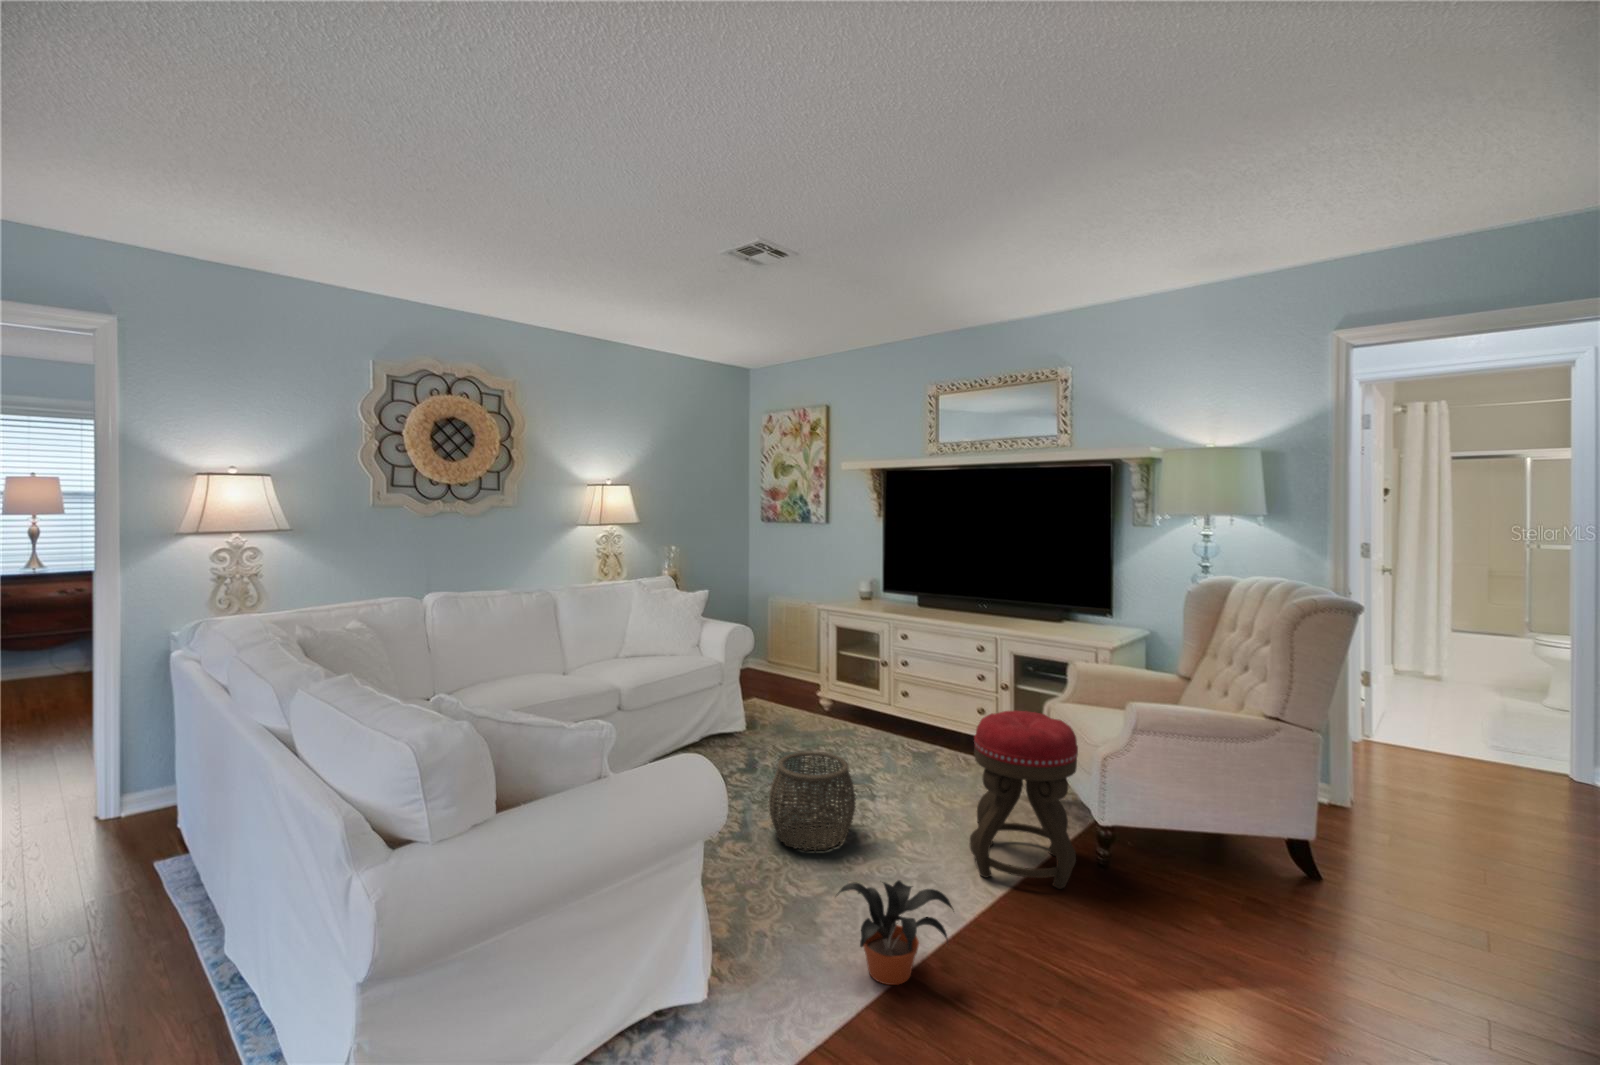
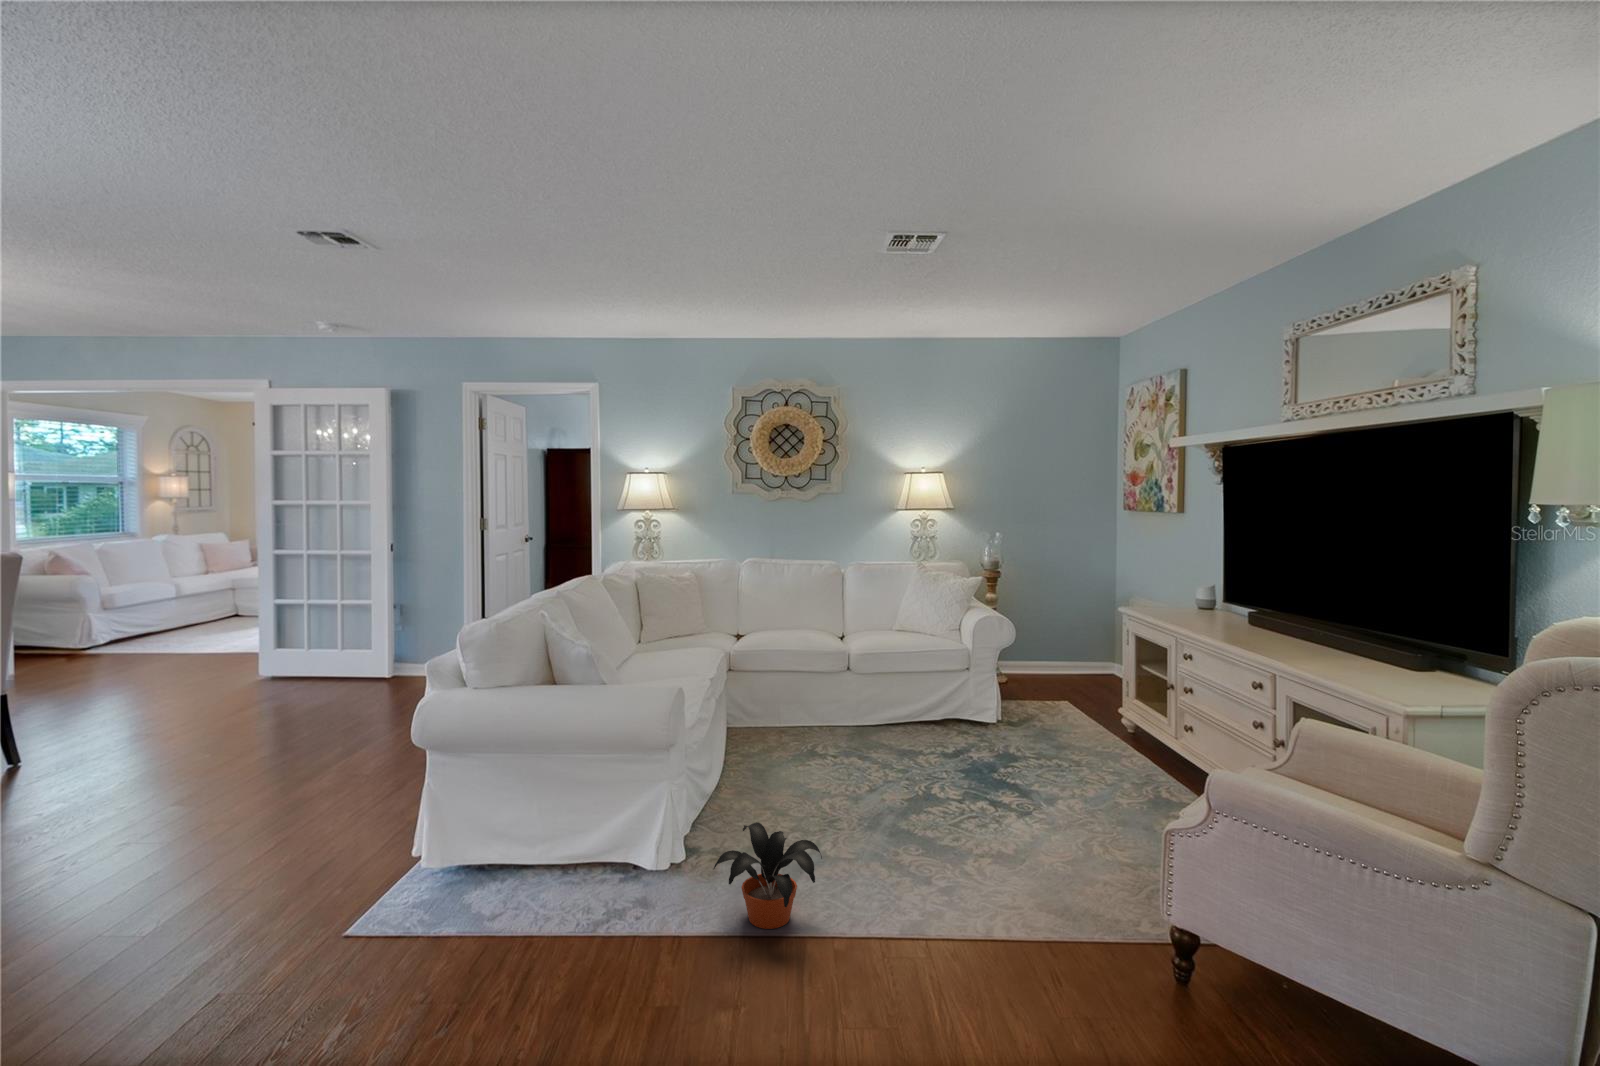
ottoman: present [970,711,1078,889] -> none [979,721,1141,952]
woven basket: present [769,752,856,851] -> none [851,729,943,829]

